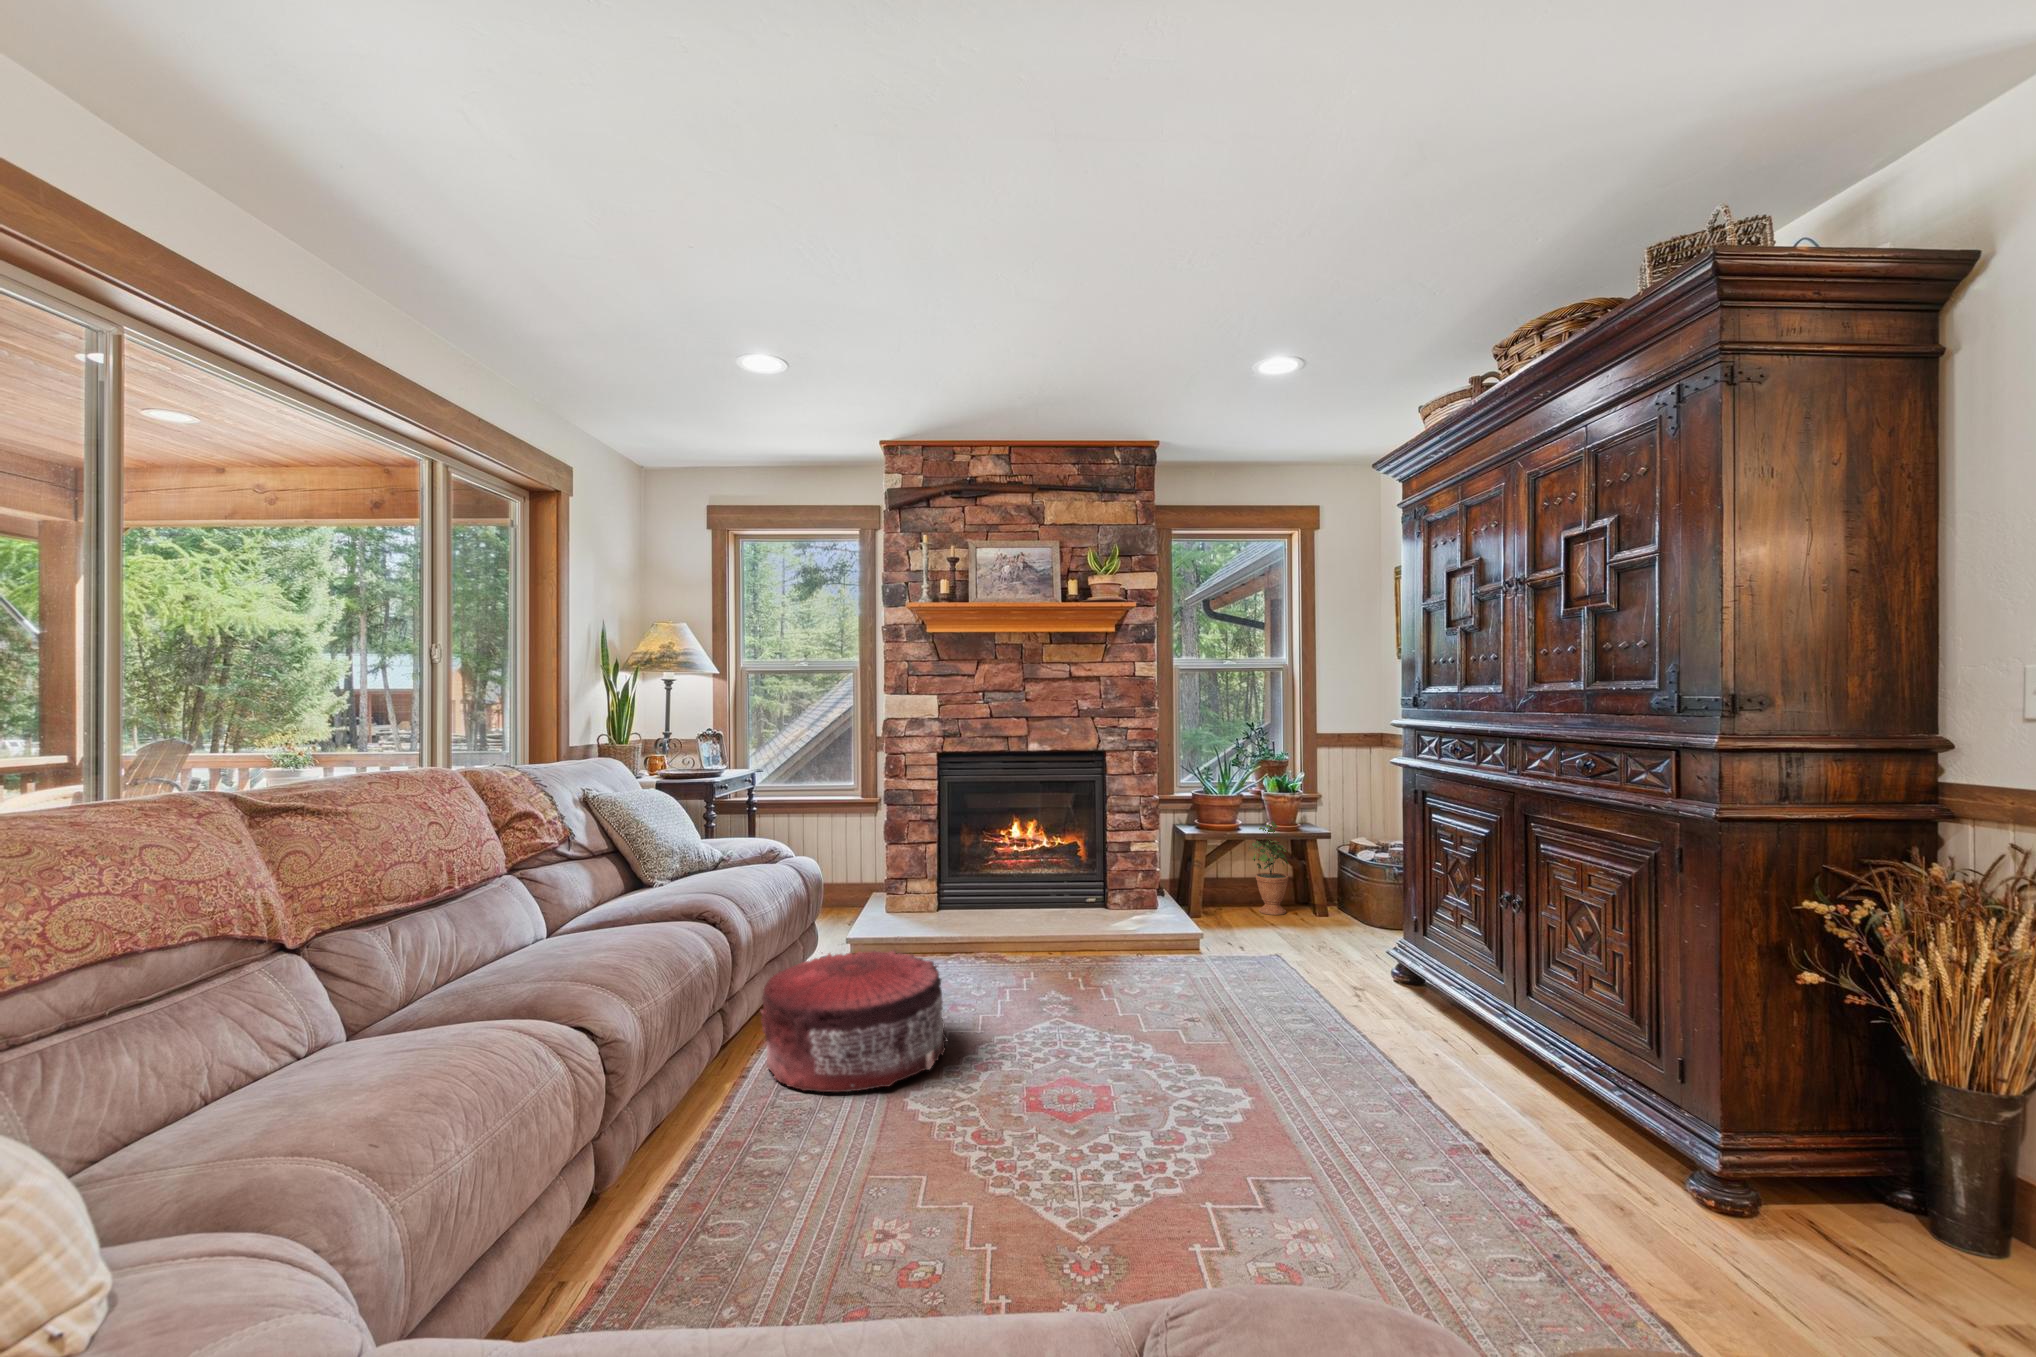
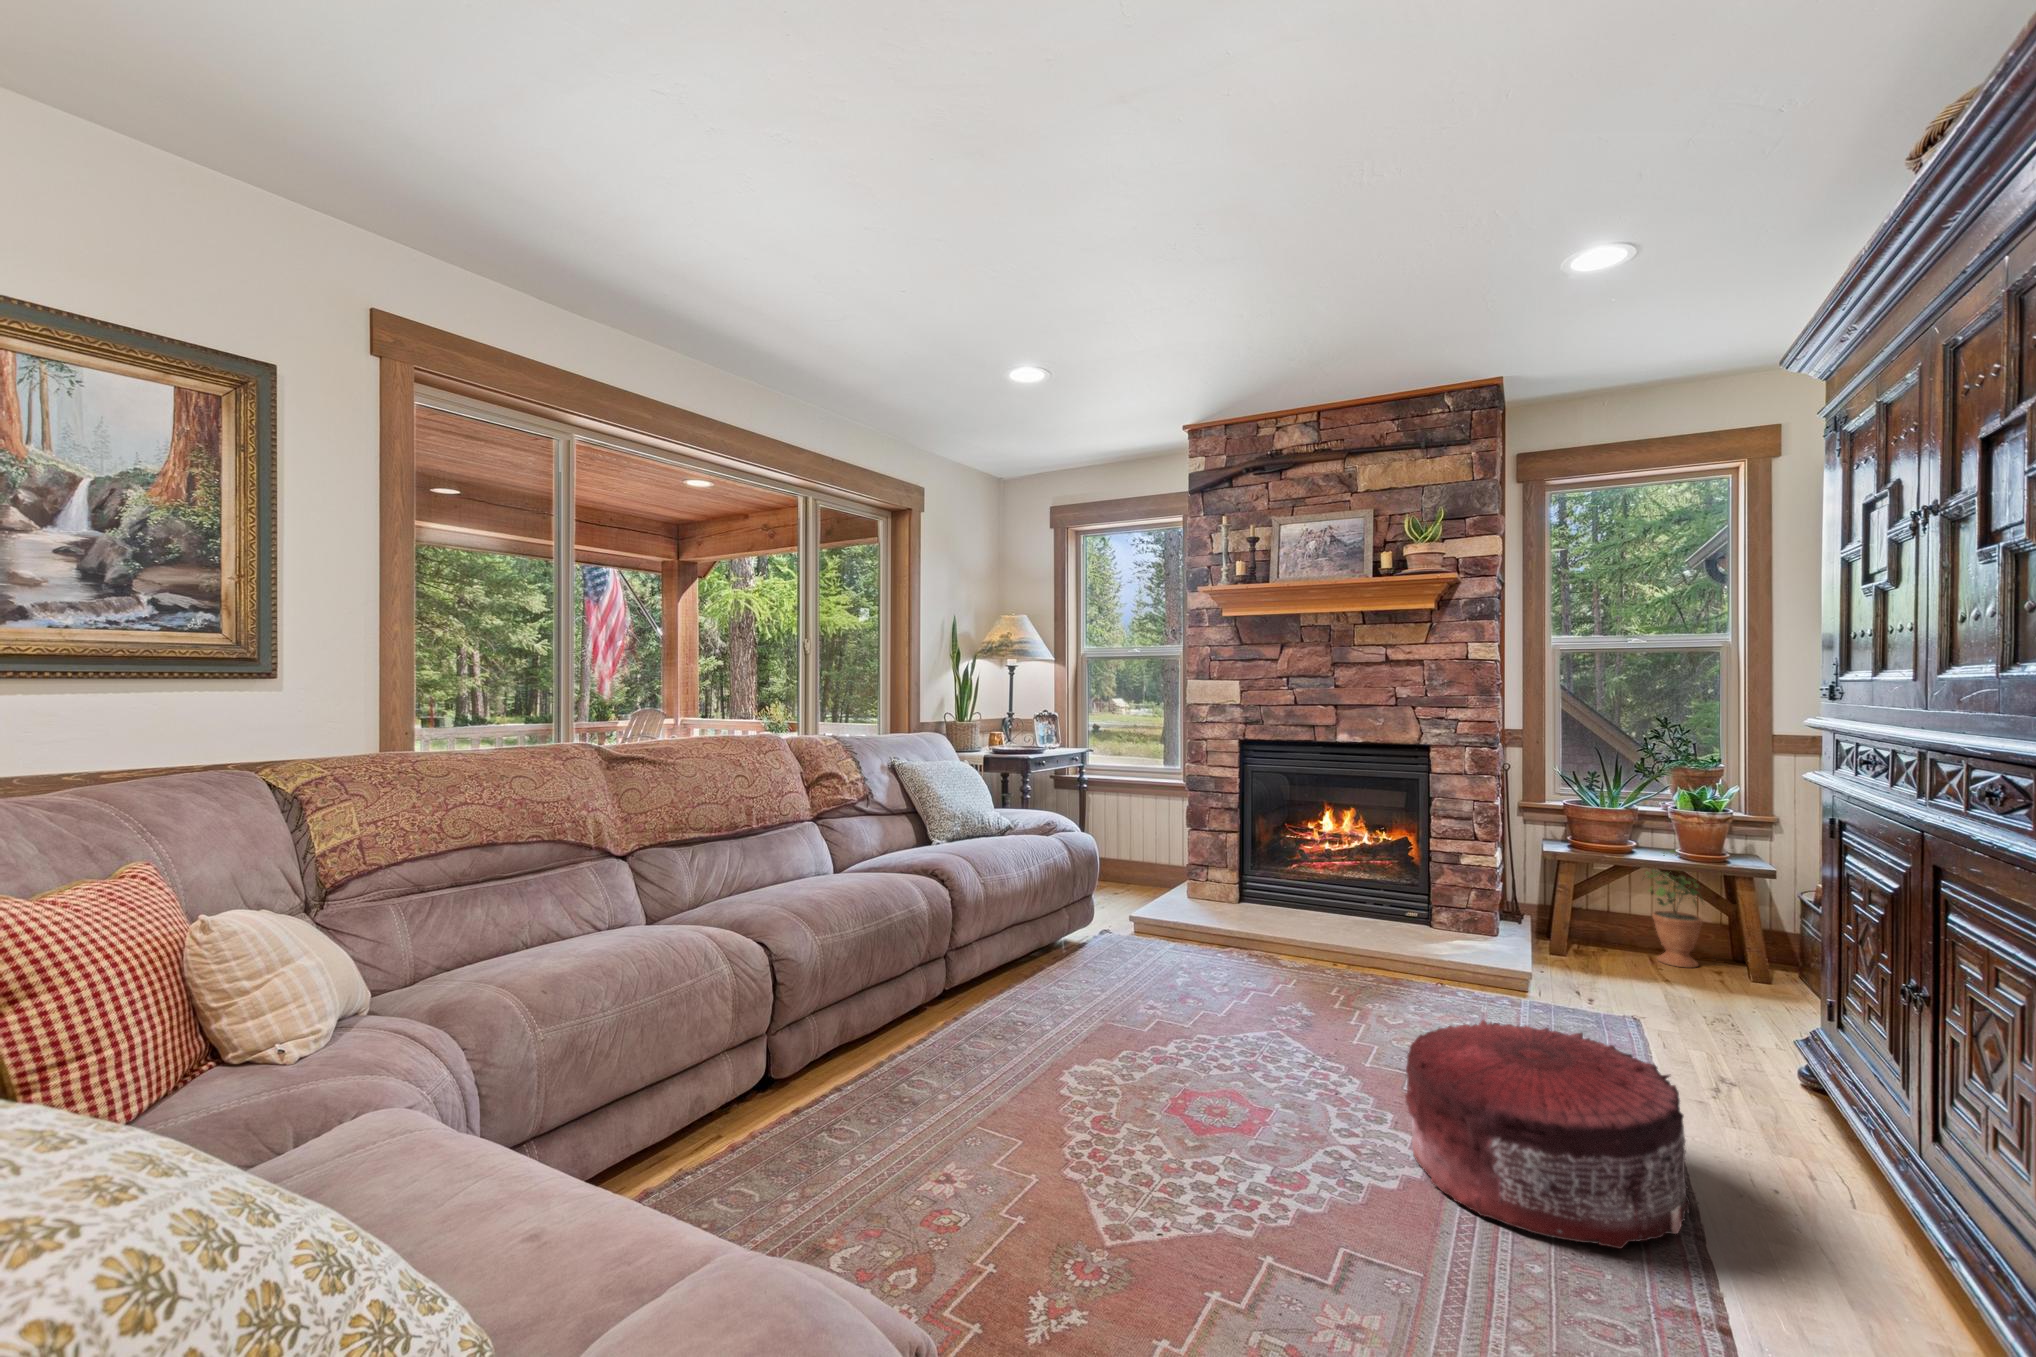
pouf: present [761,950,948,1092] -> present [1405,1020,1691,1249]

